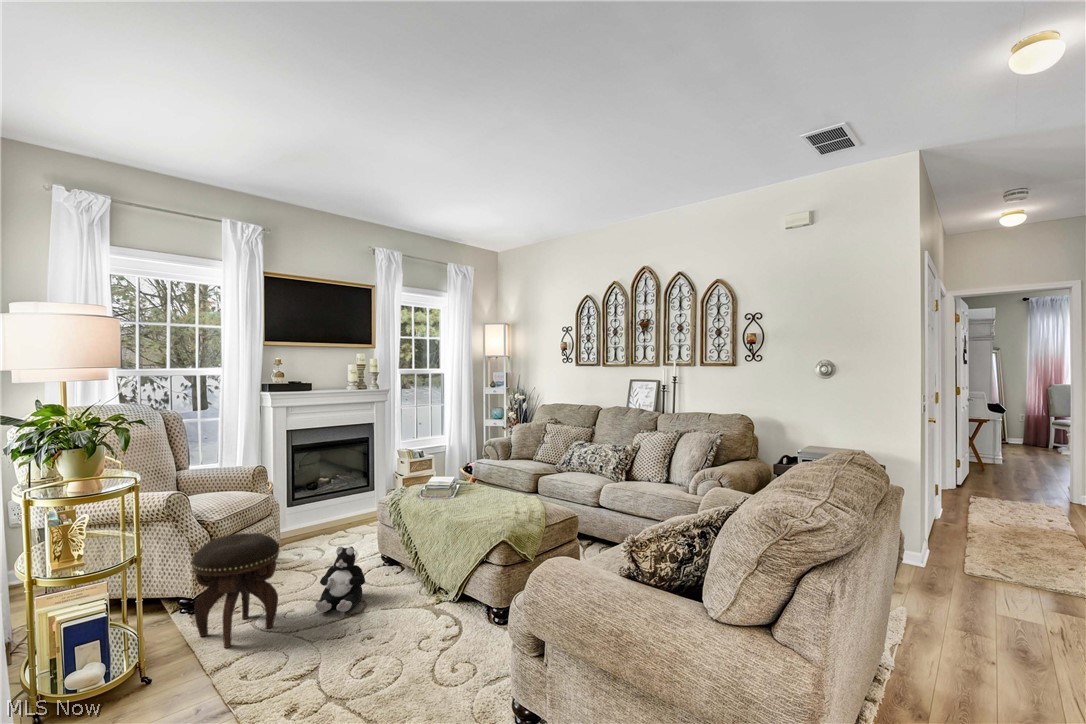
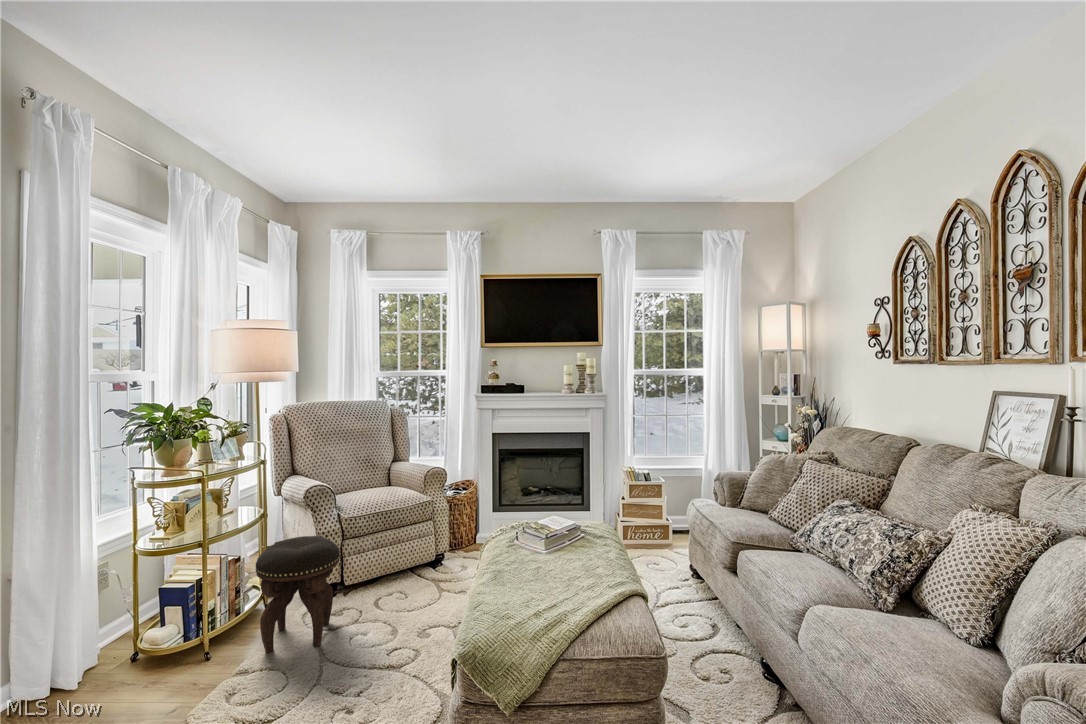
plush toy: present [315,547,365,613] -> none [354,578,420,661]

